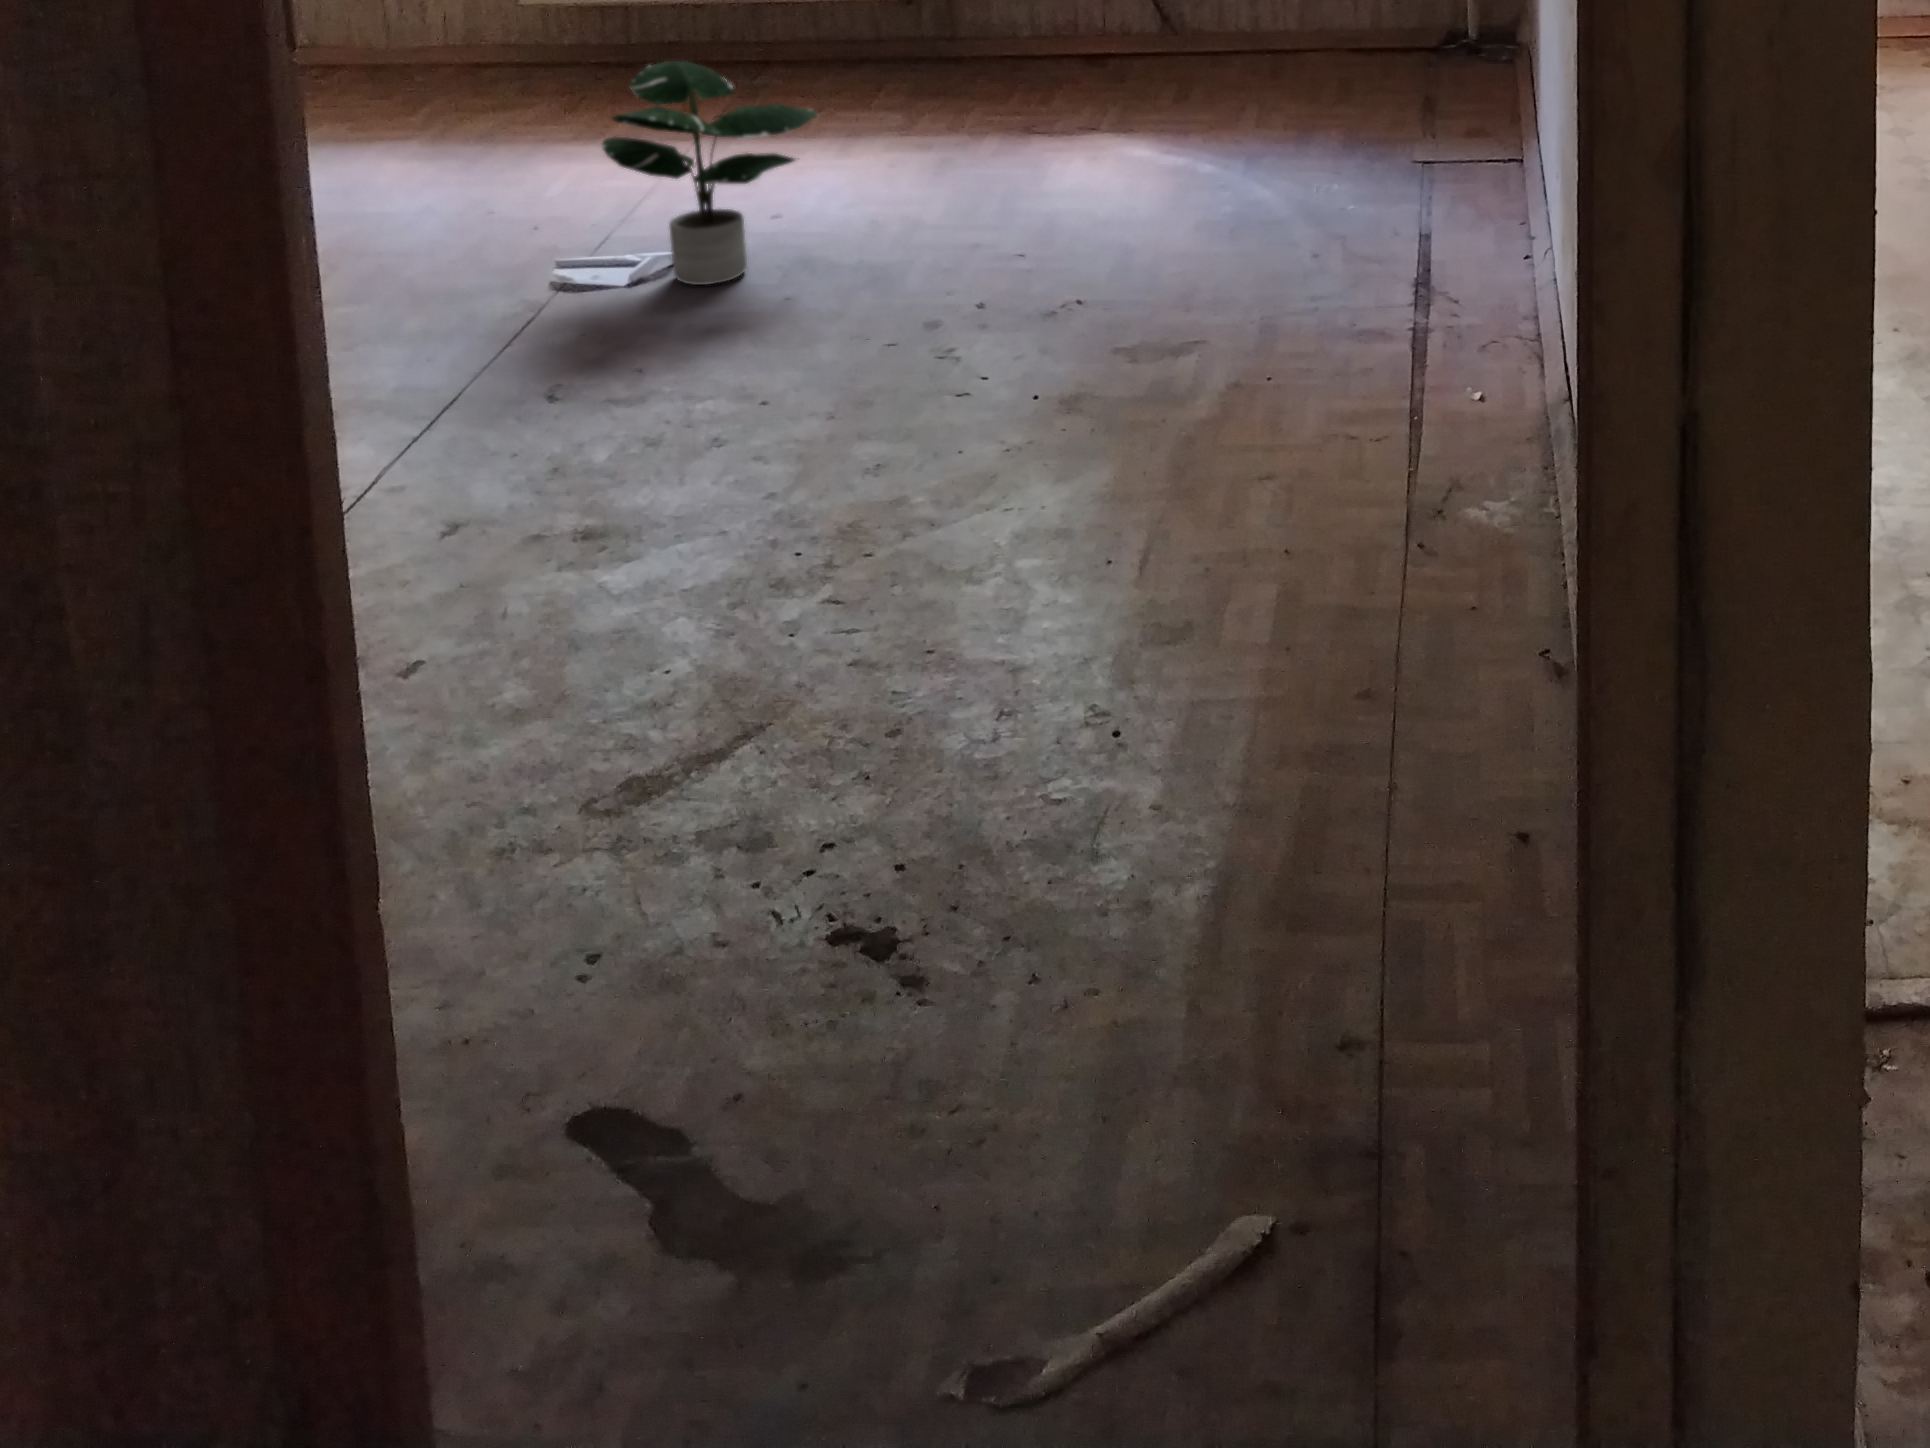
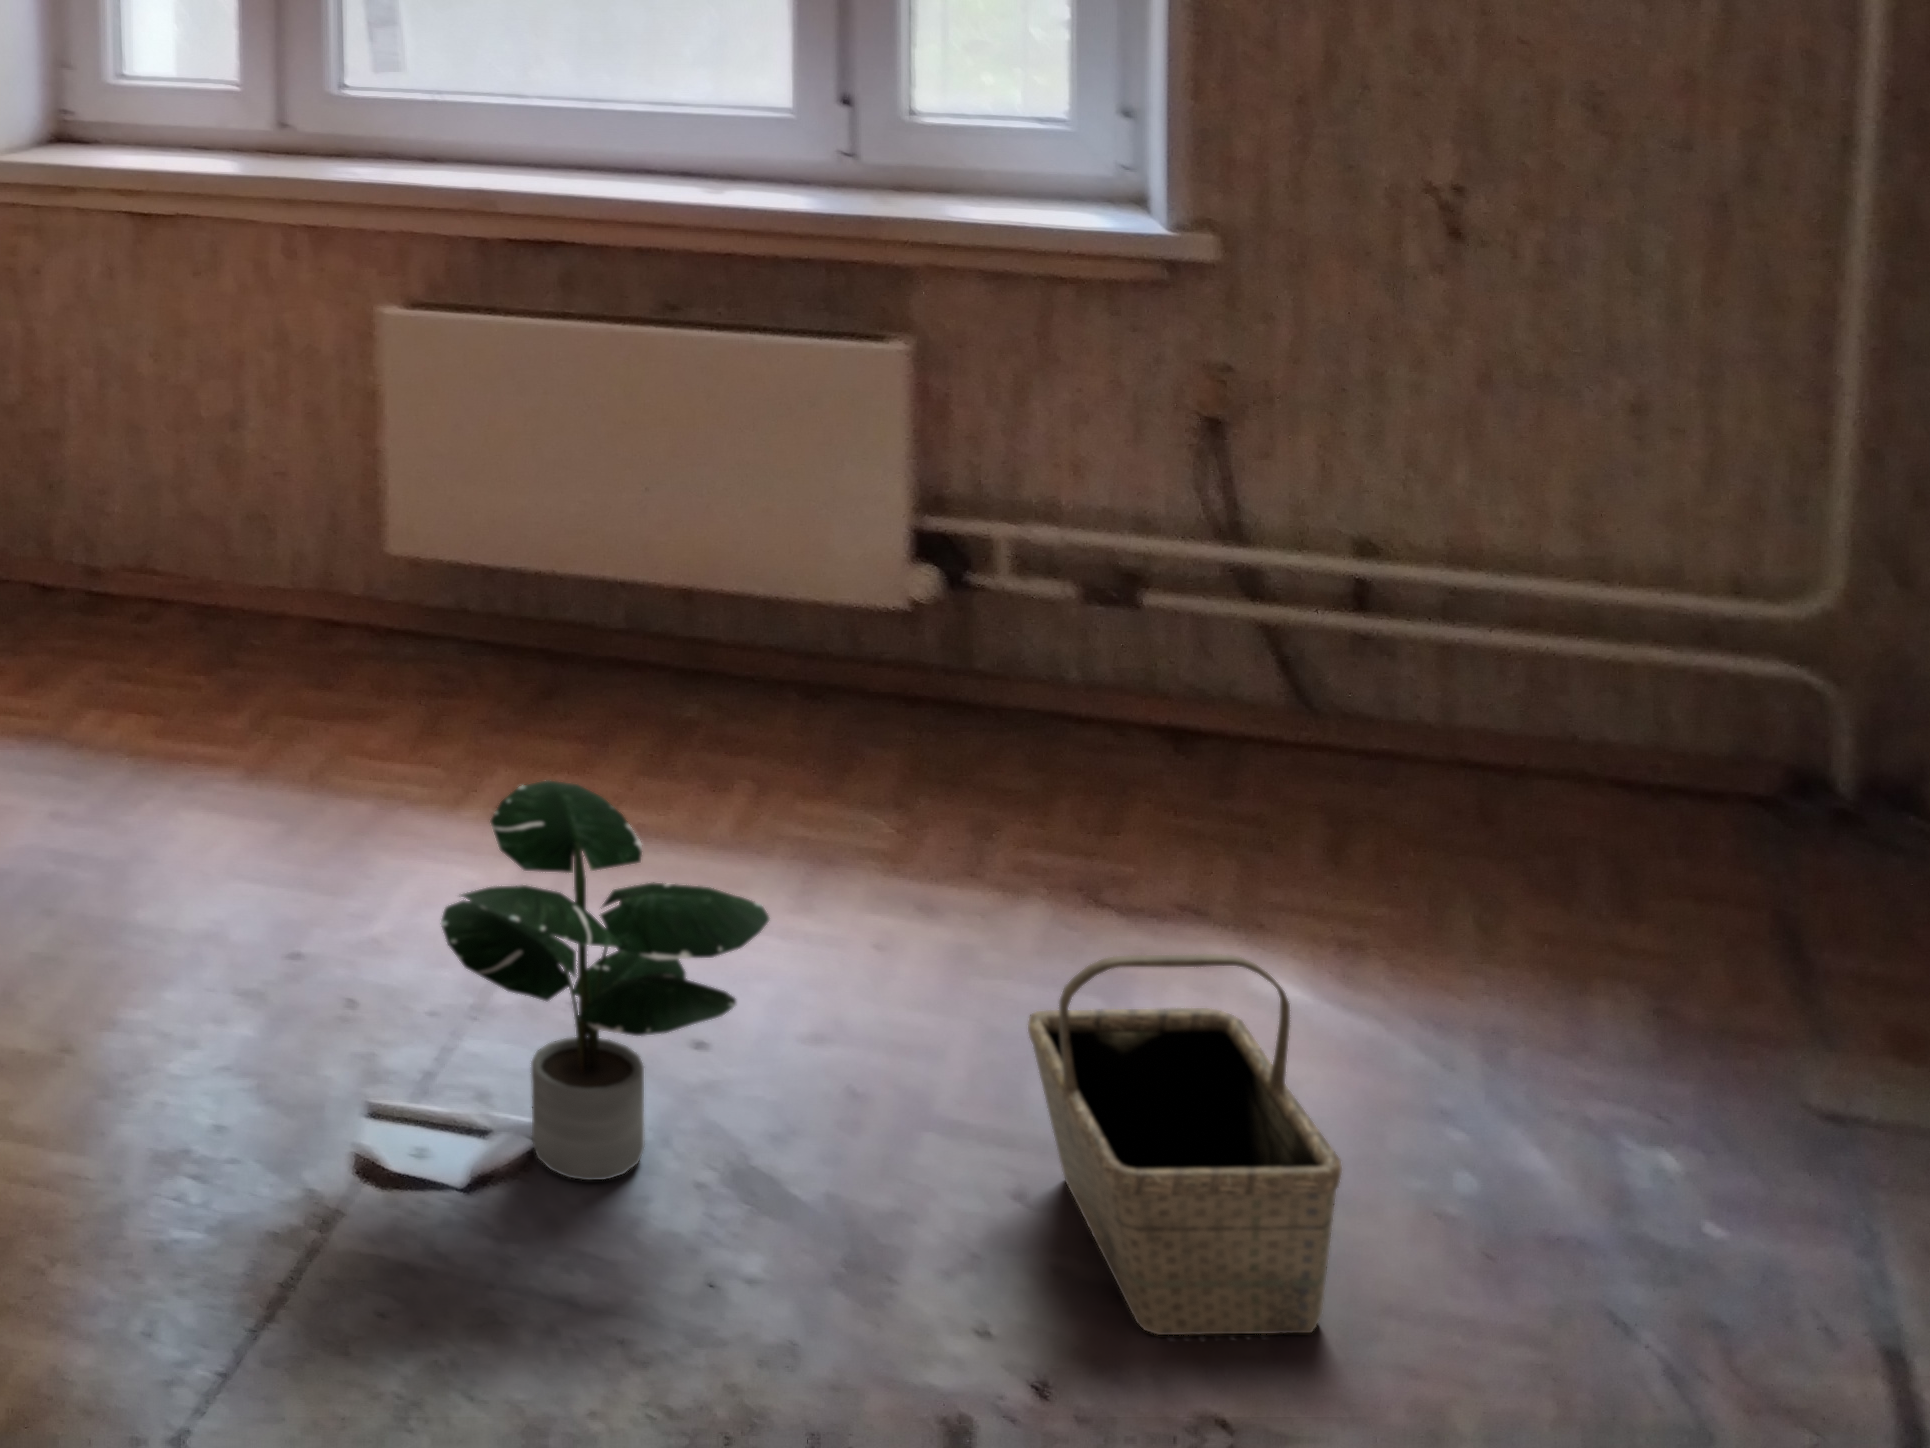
basket: none [979,88,1146,286] -> present [1028,954,1342,1335]

